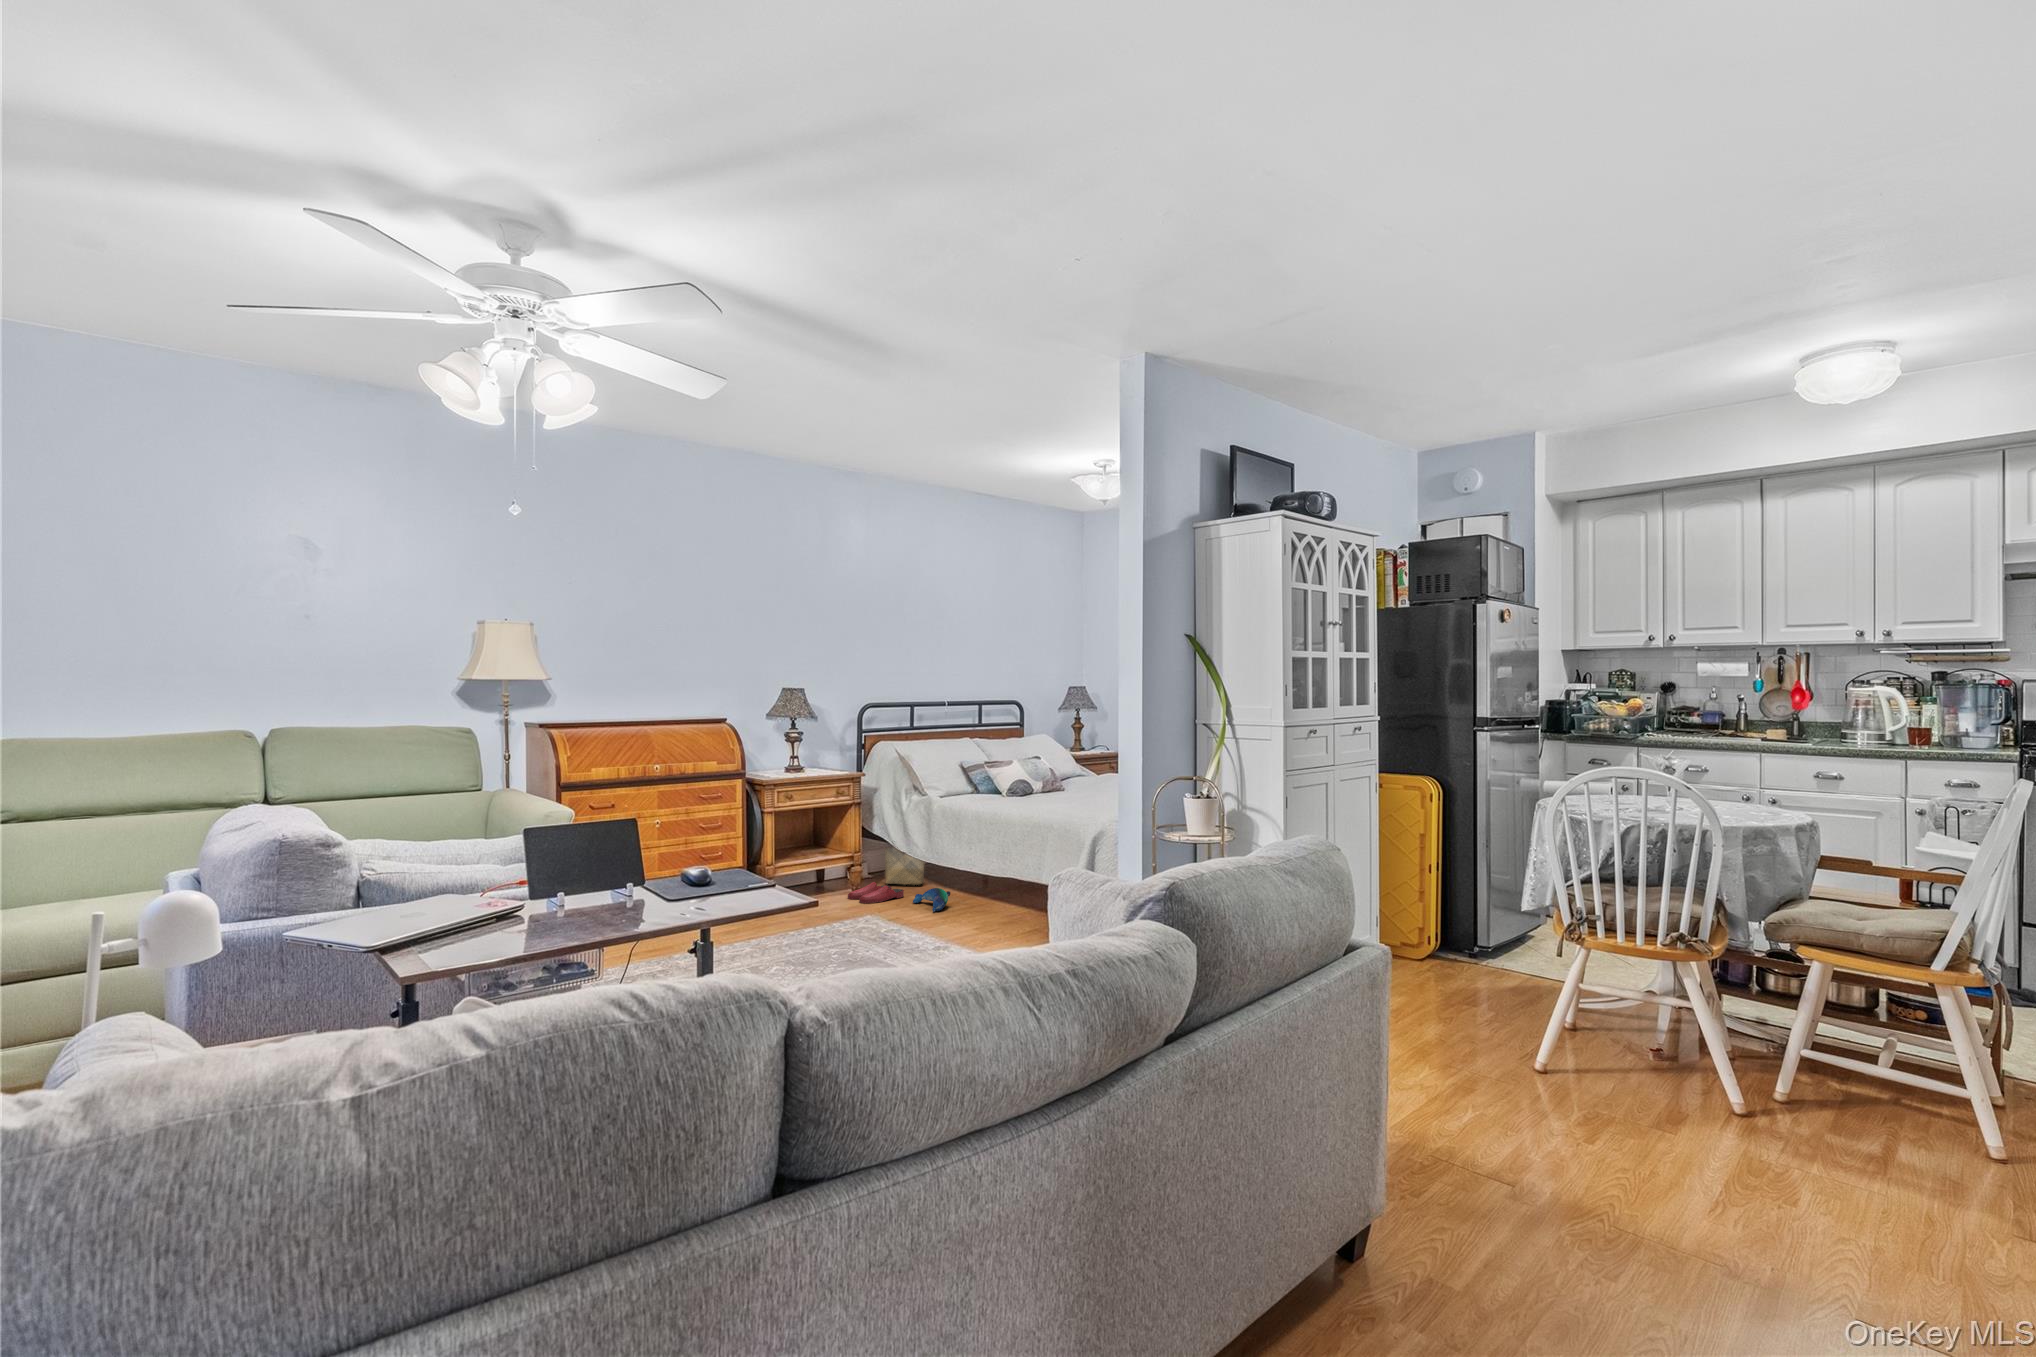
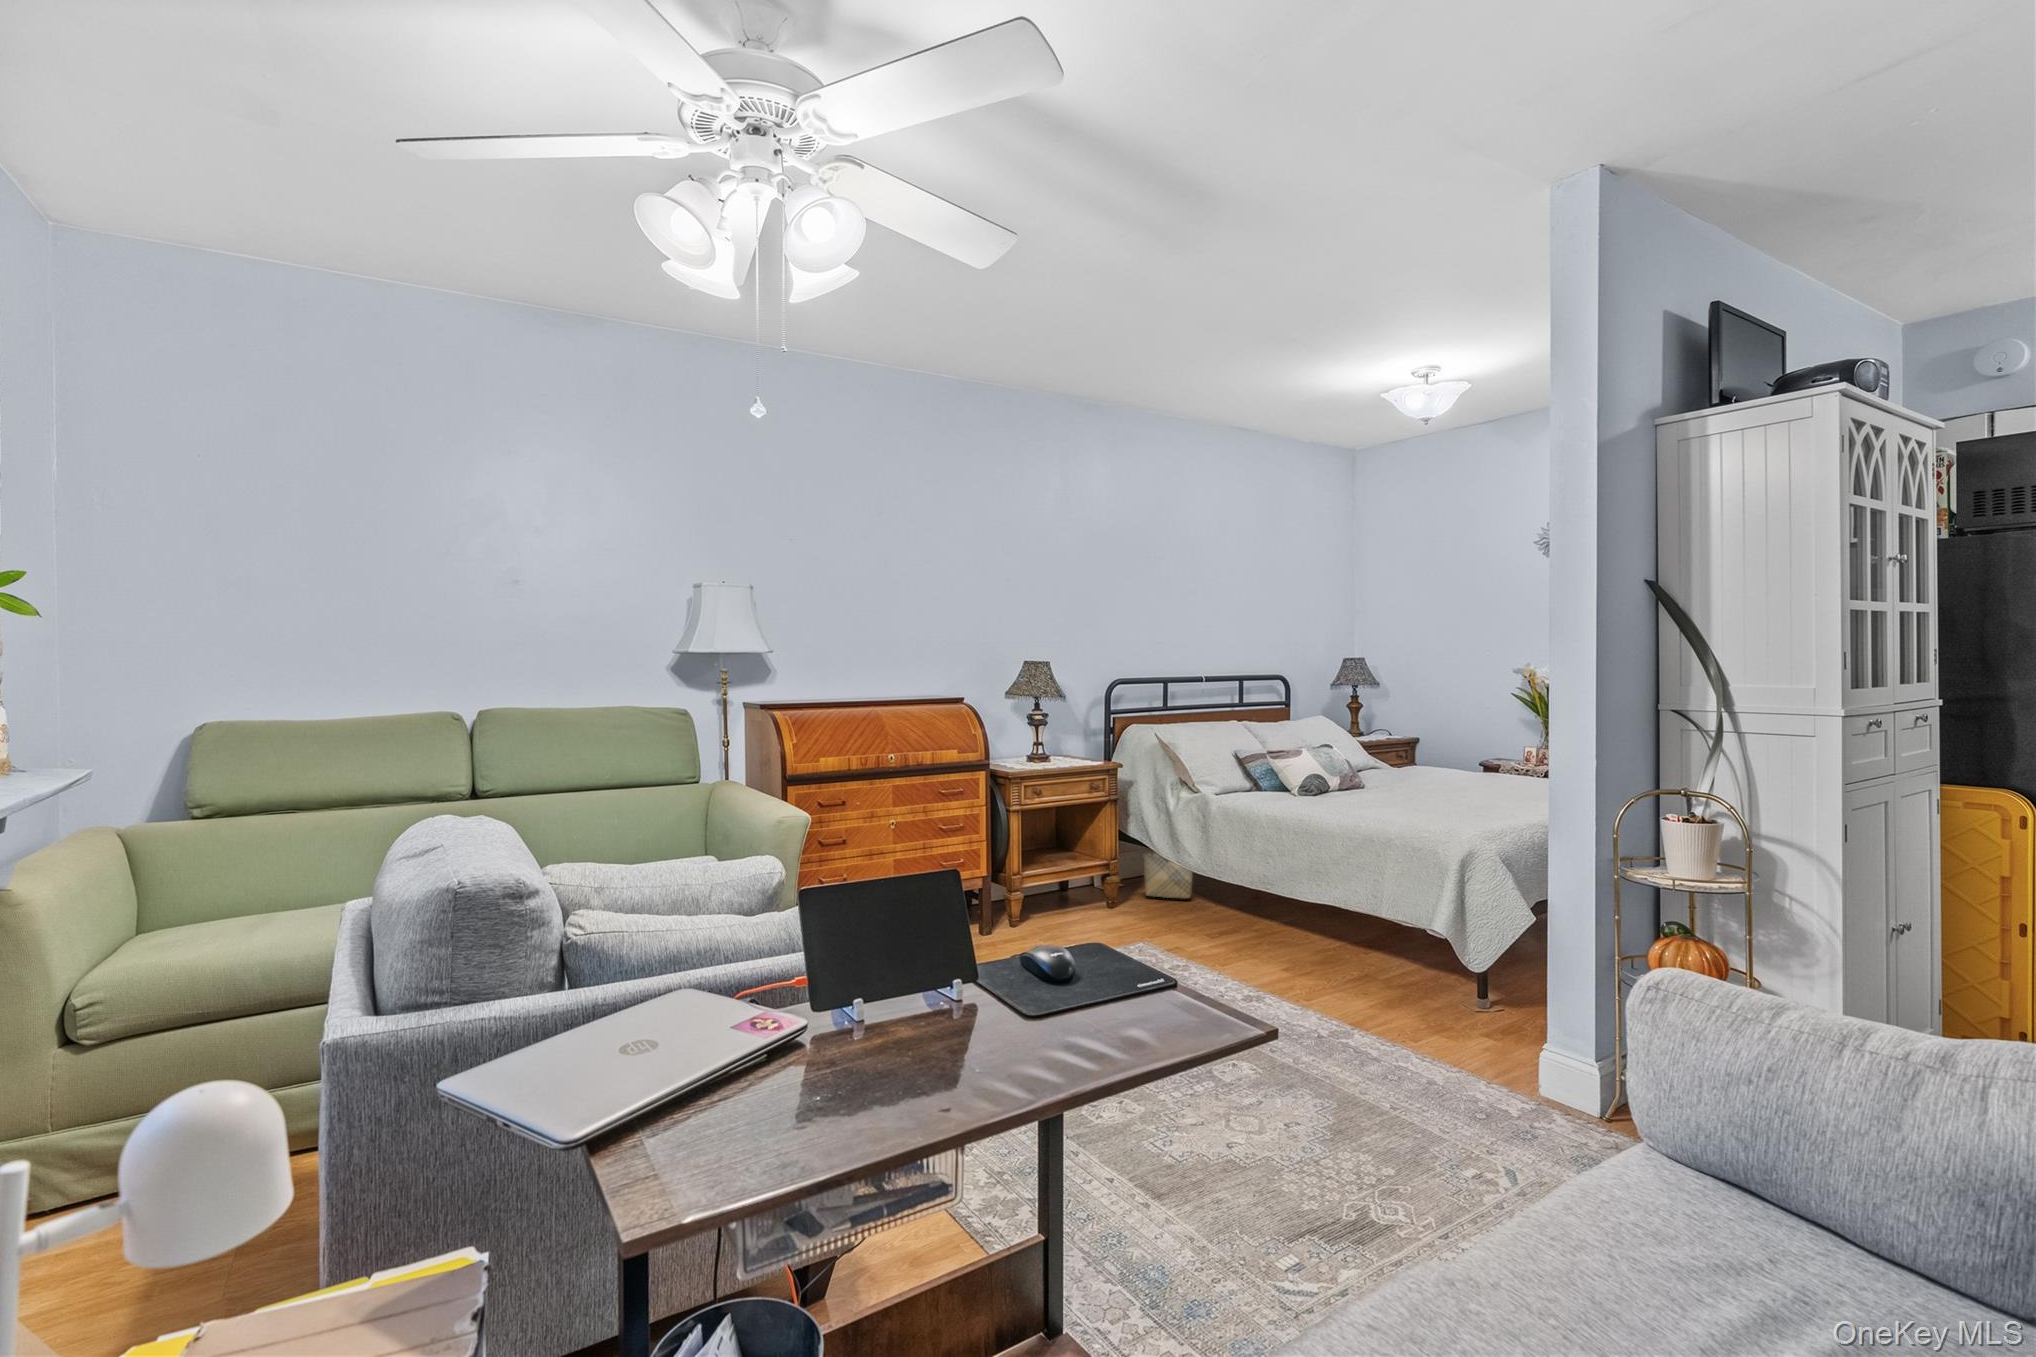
slippers: present [848,882,904,903] -> none [1107,896,1175,925]
plush toy: present [913,888,950,912] -> none [1190,909,1240,942]

